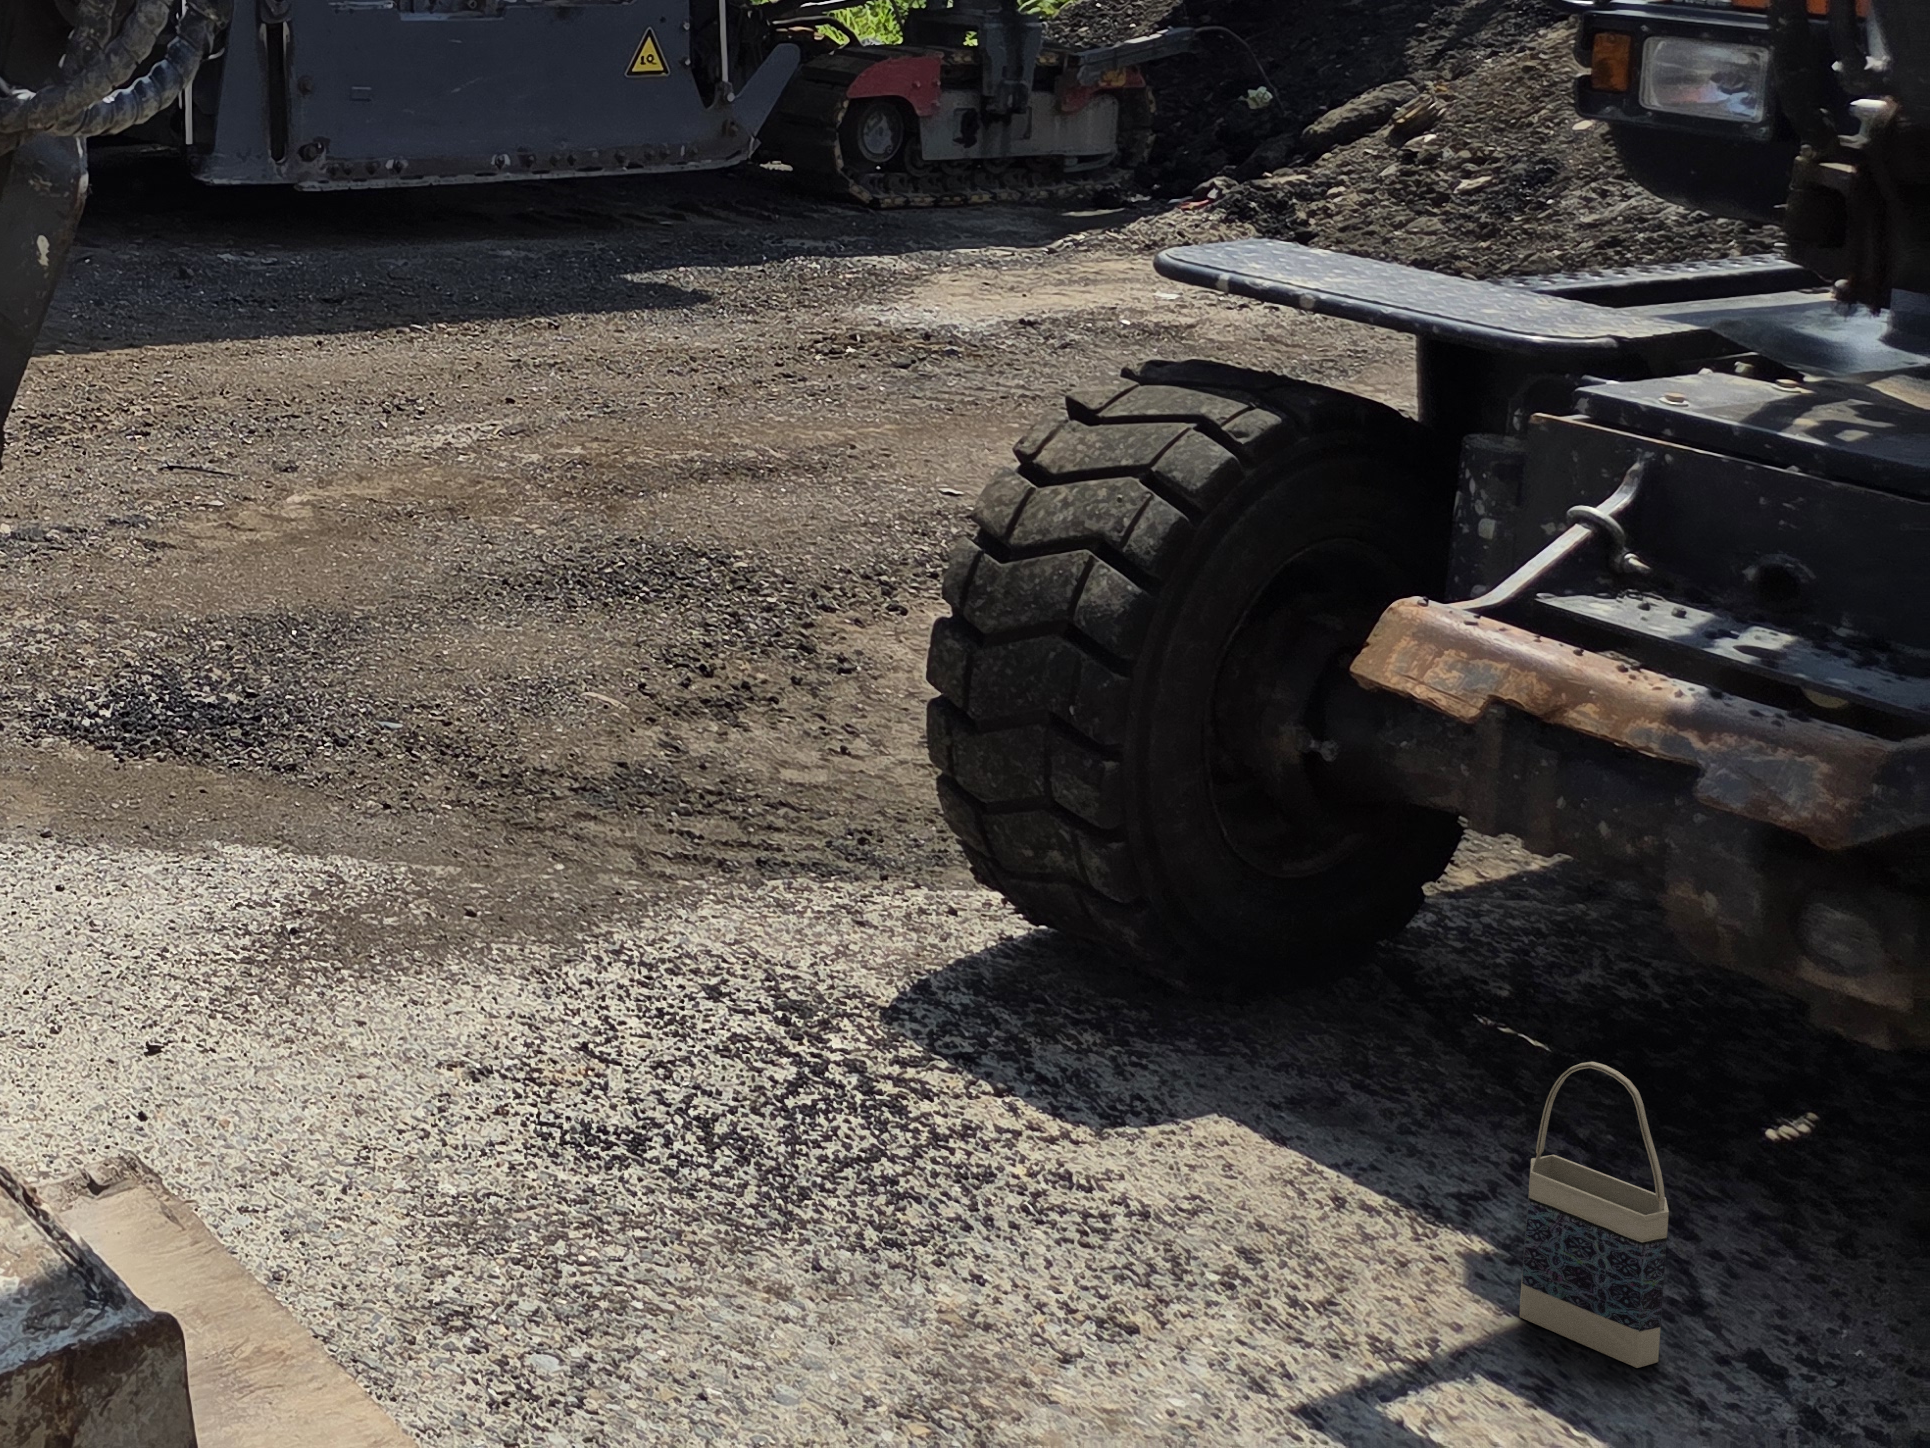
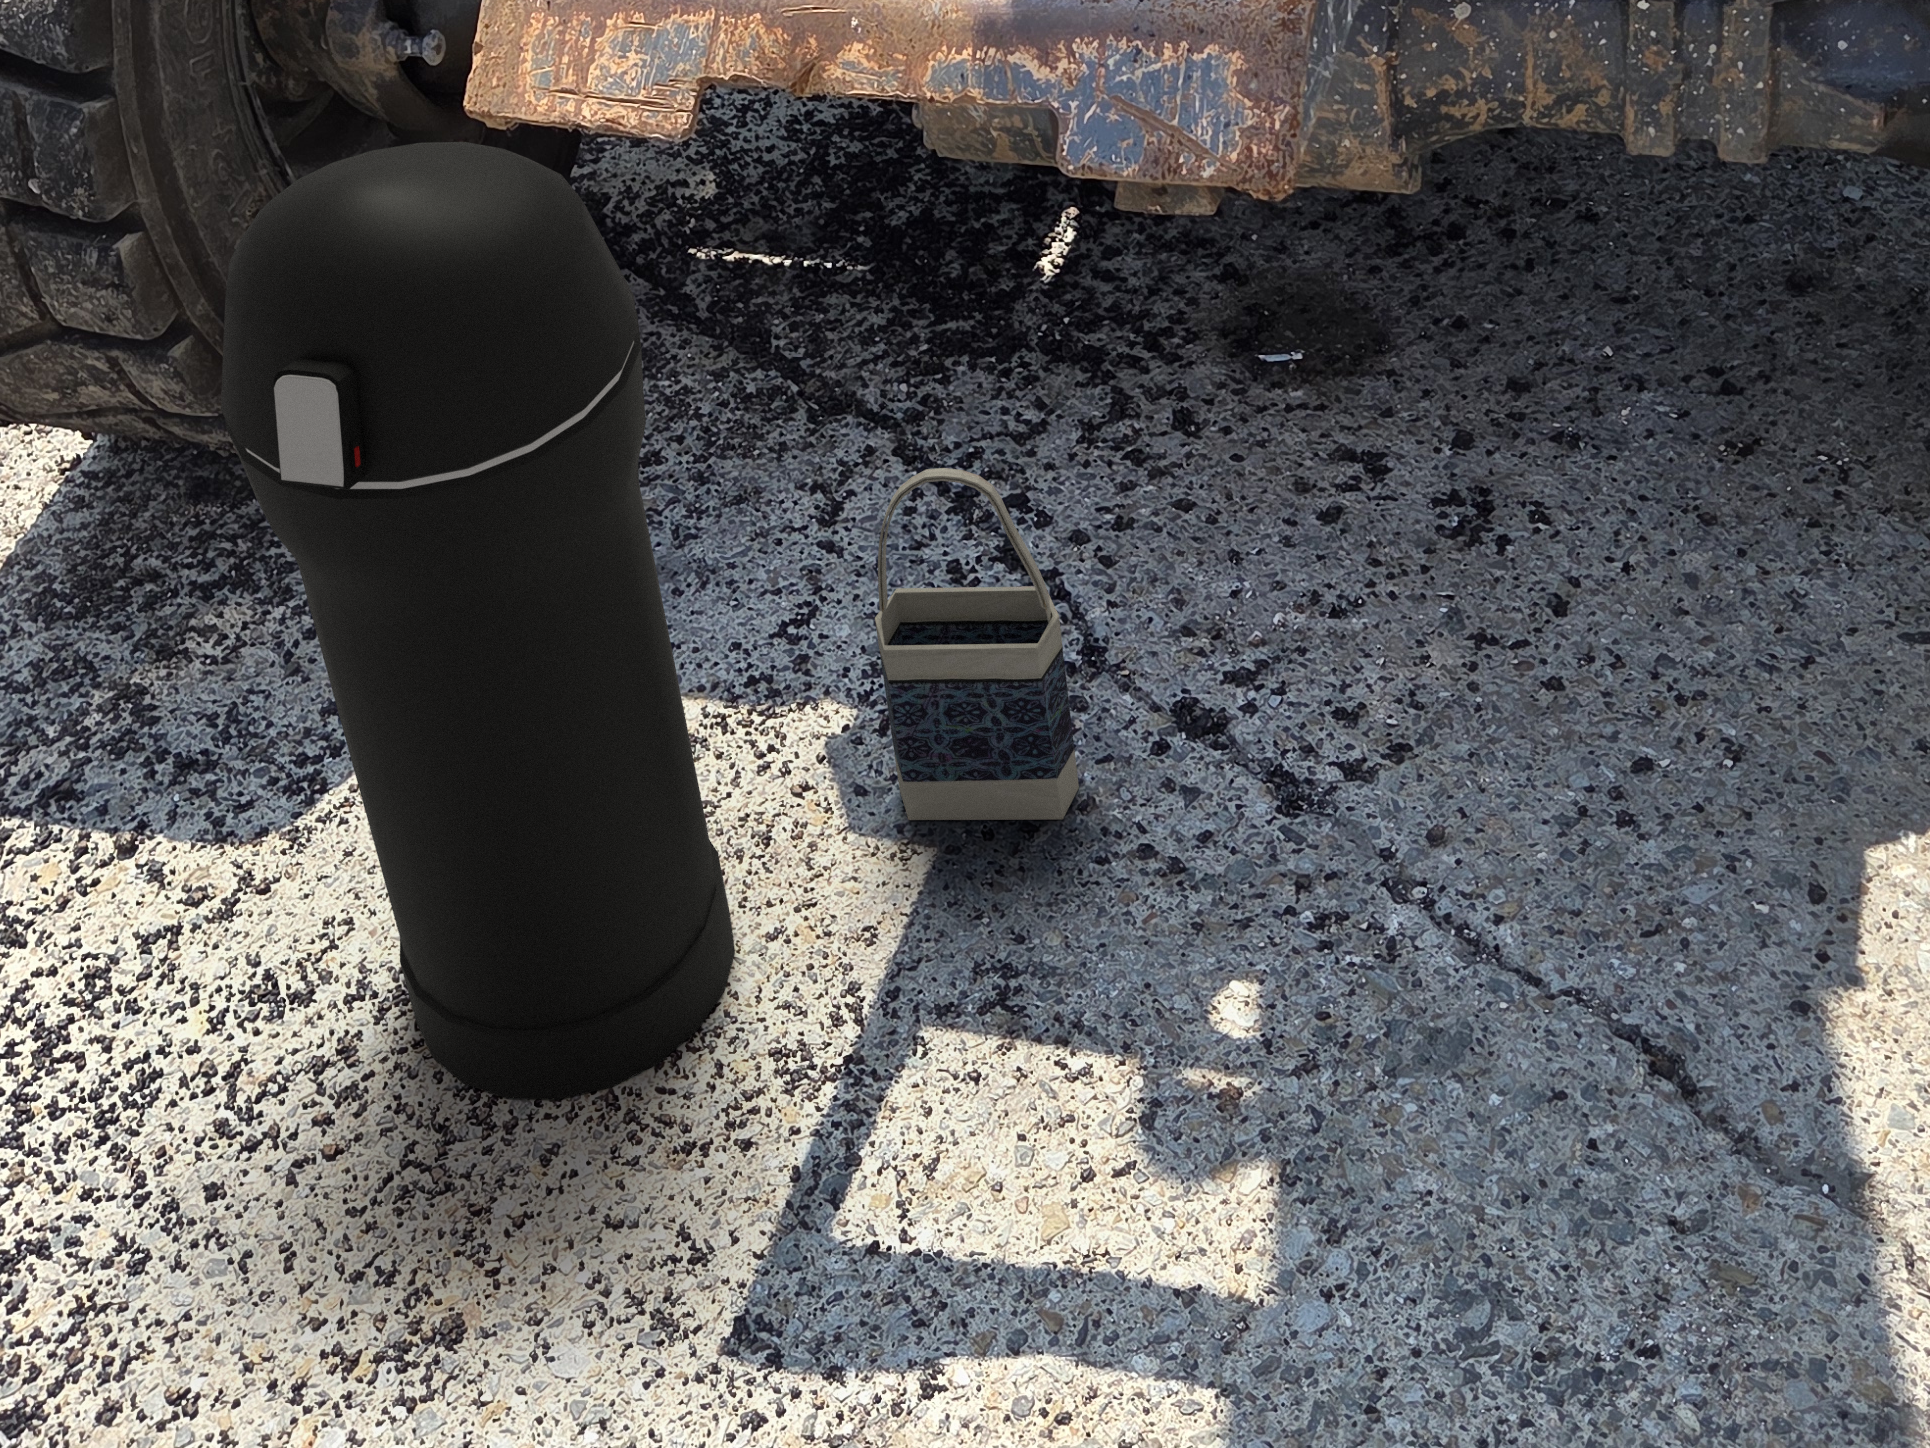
trash can: none [1152,688,1420,1326] -> present [221,142,735,1100]

